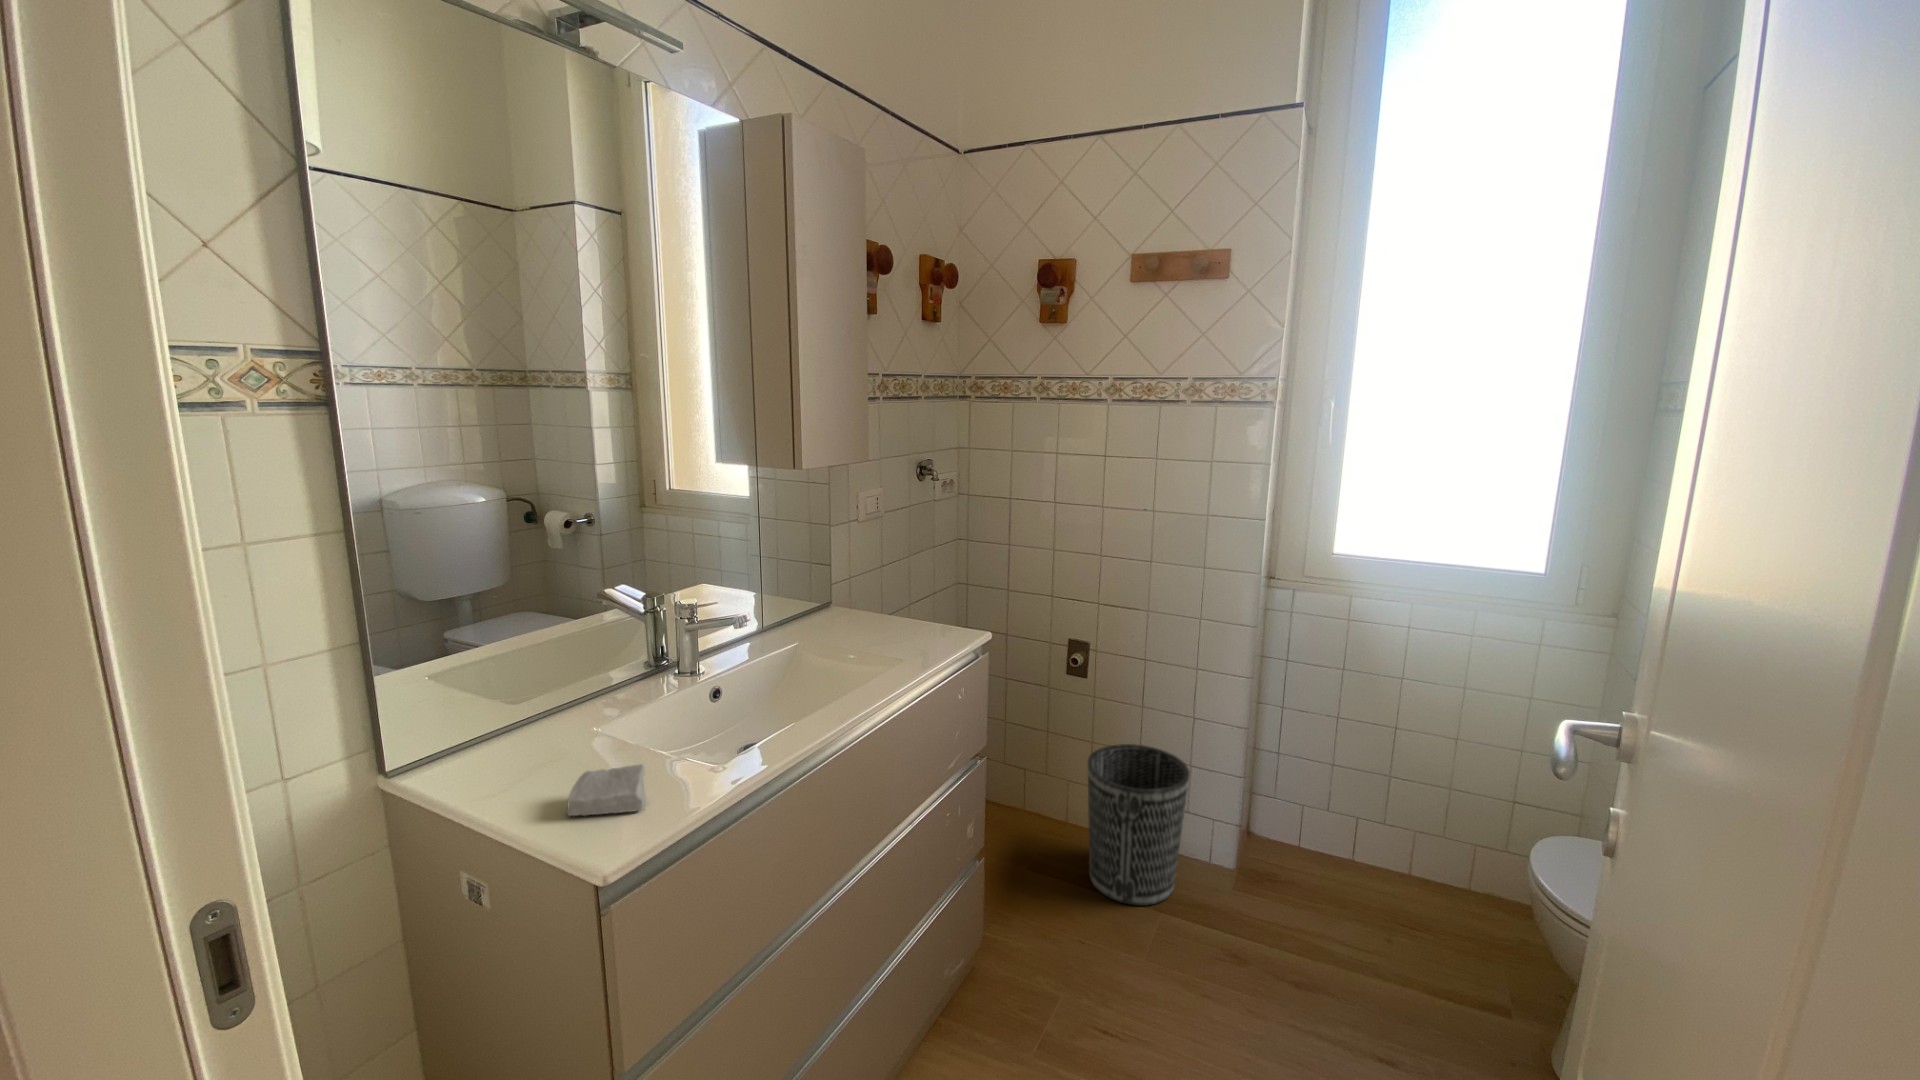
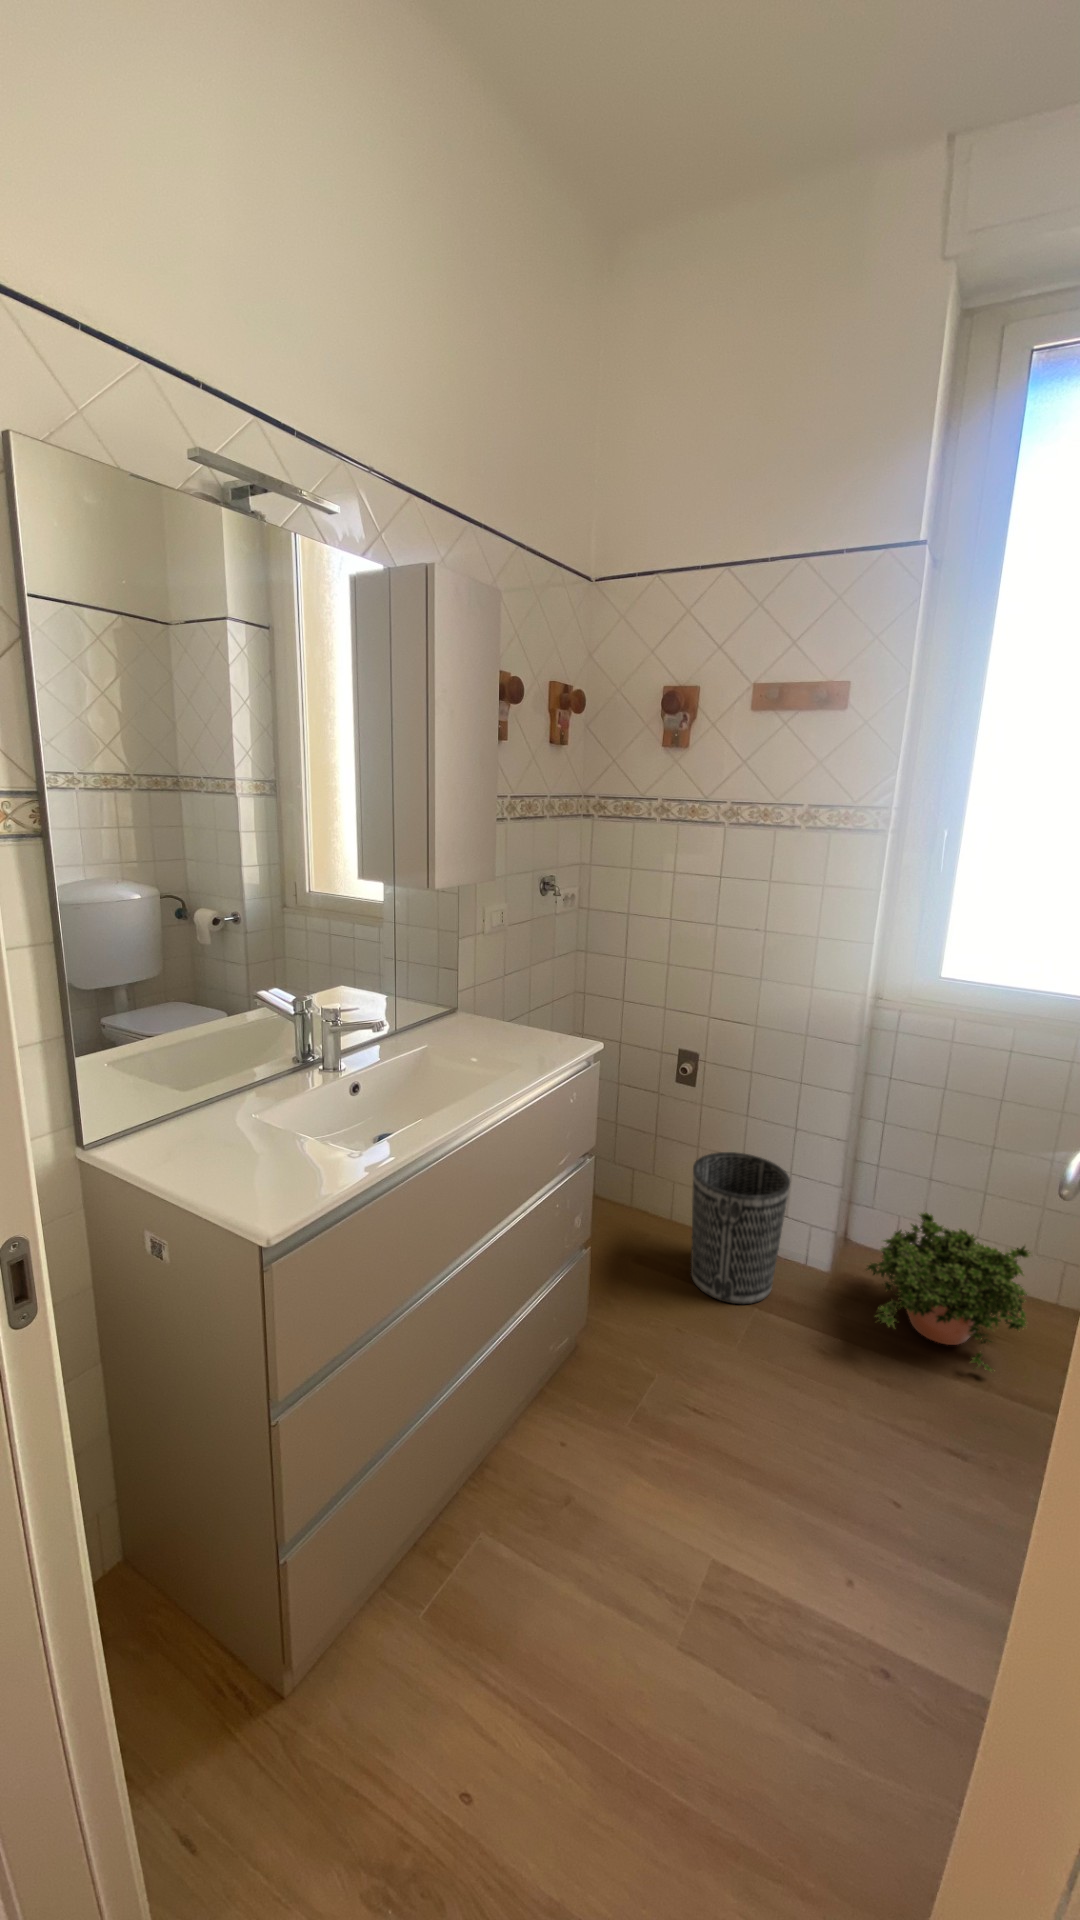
soap bar: present [567,764,645,816] -> none [232,1148,297,1189]
potted plant: none [1269,796,1443,966] -> present [866,1213,1029,1371]

